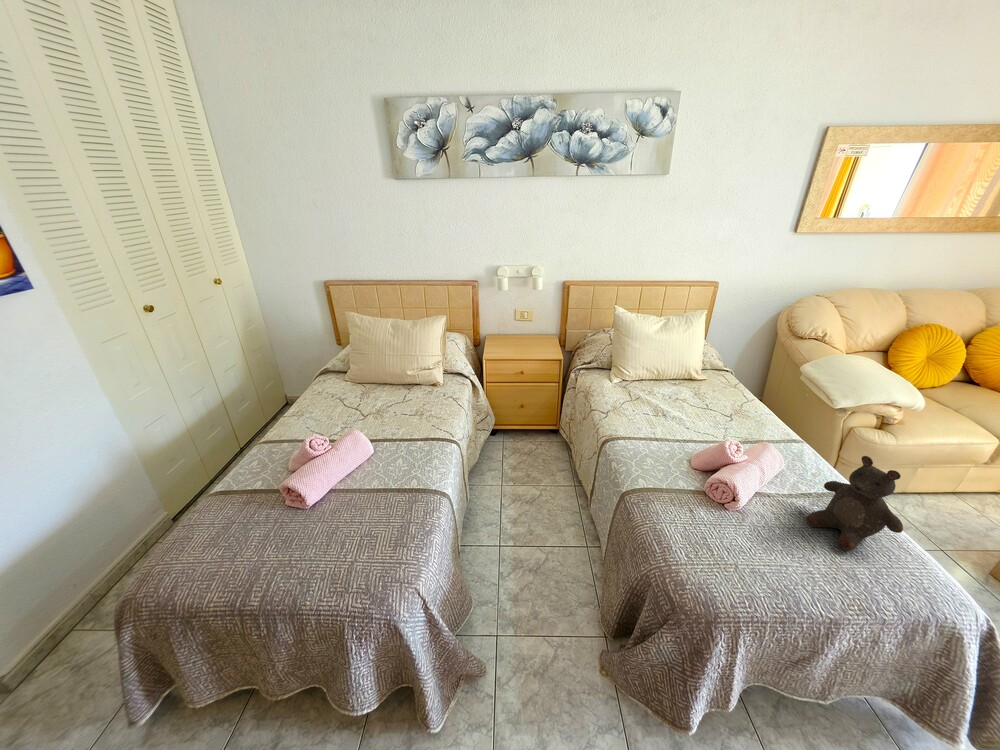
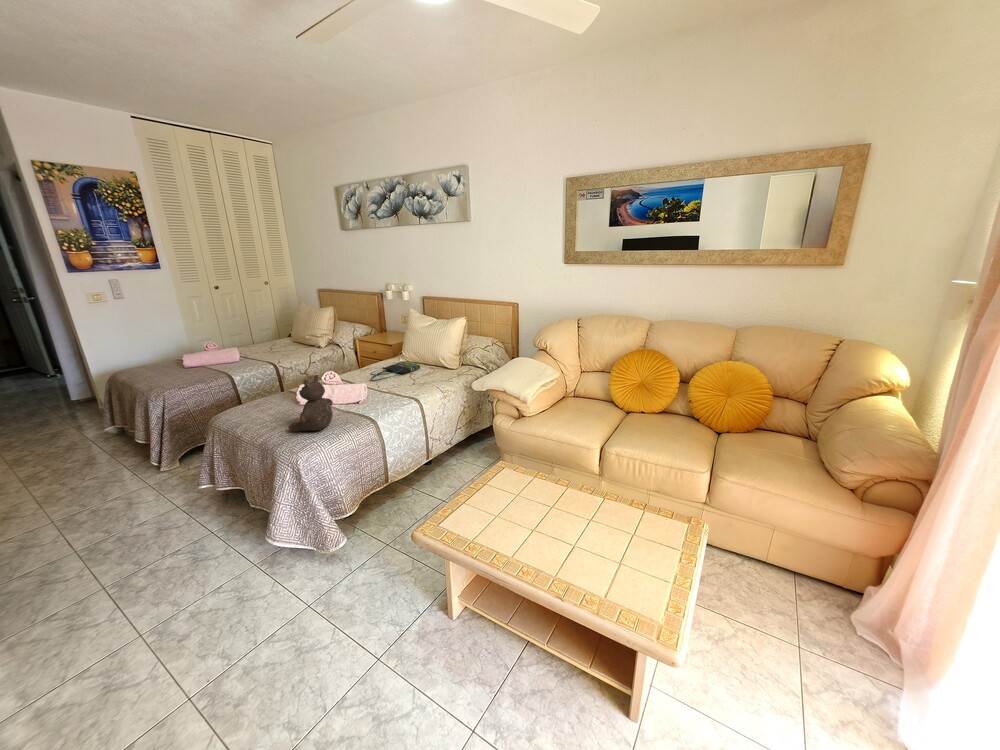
tote bag: none [640,383,692,426] -> present [370,362,420,381]

